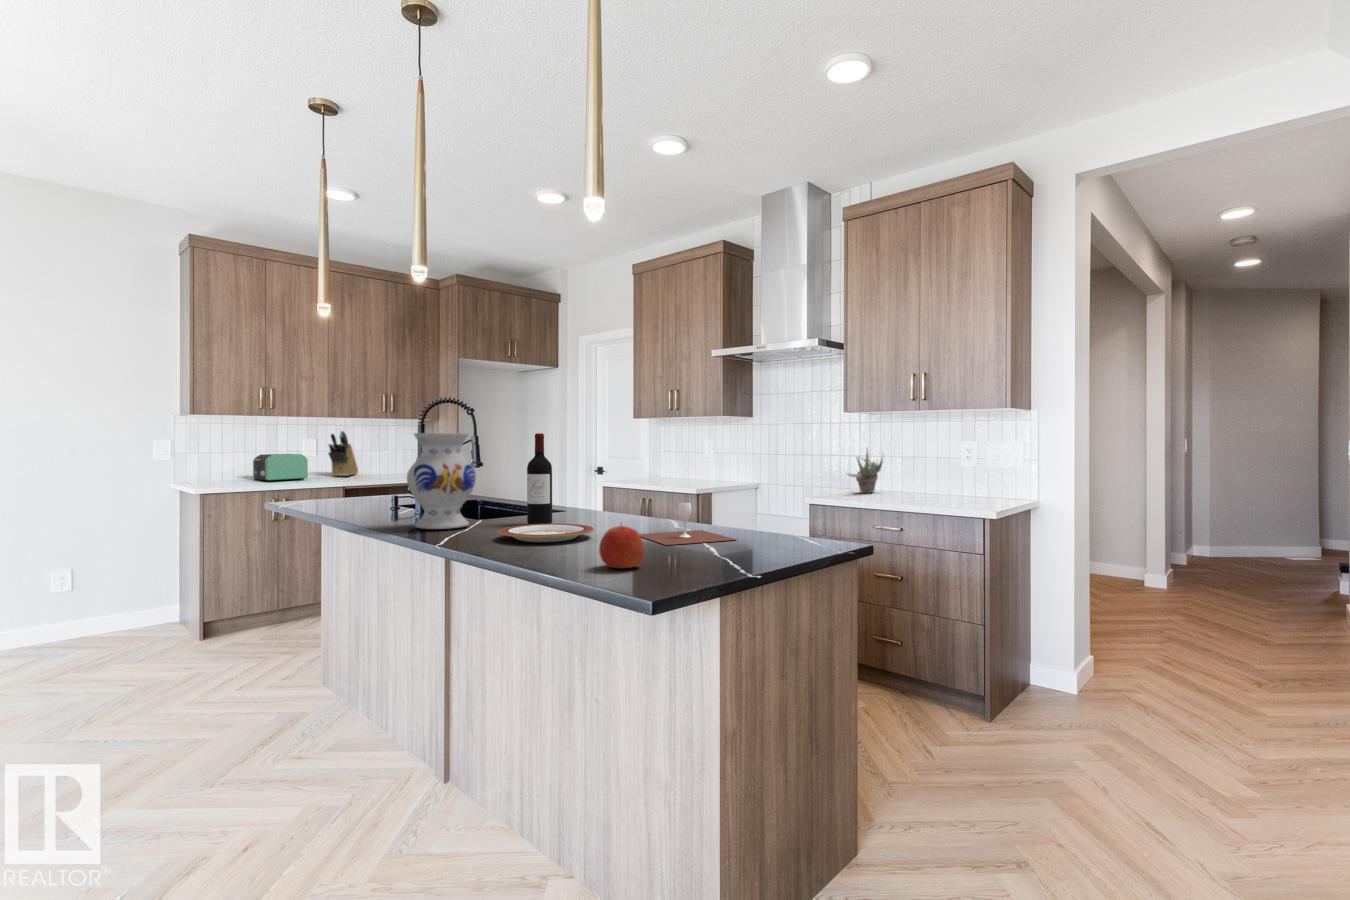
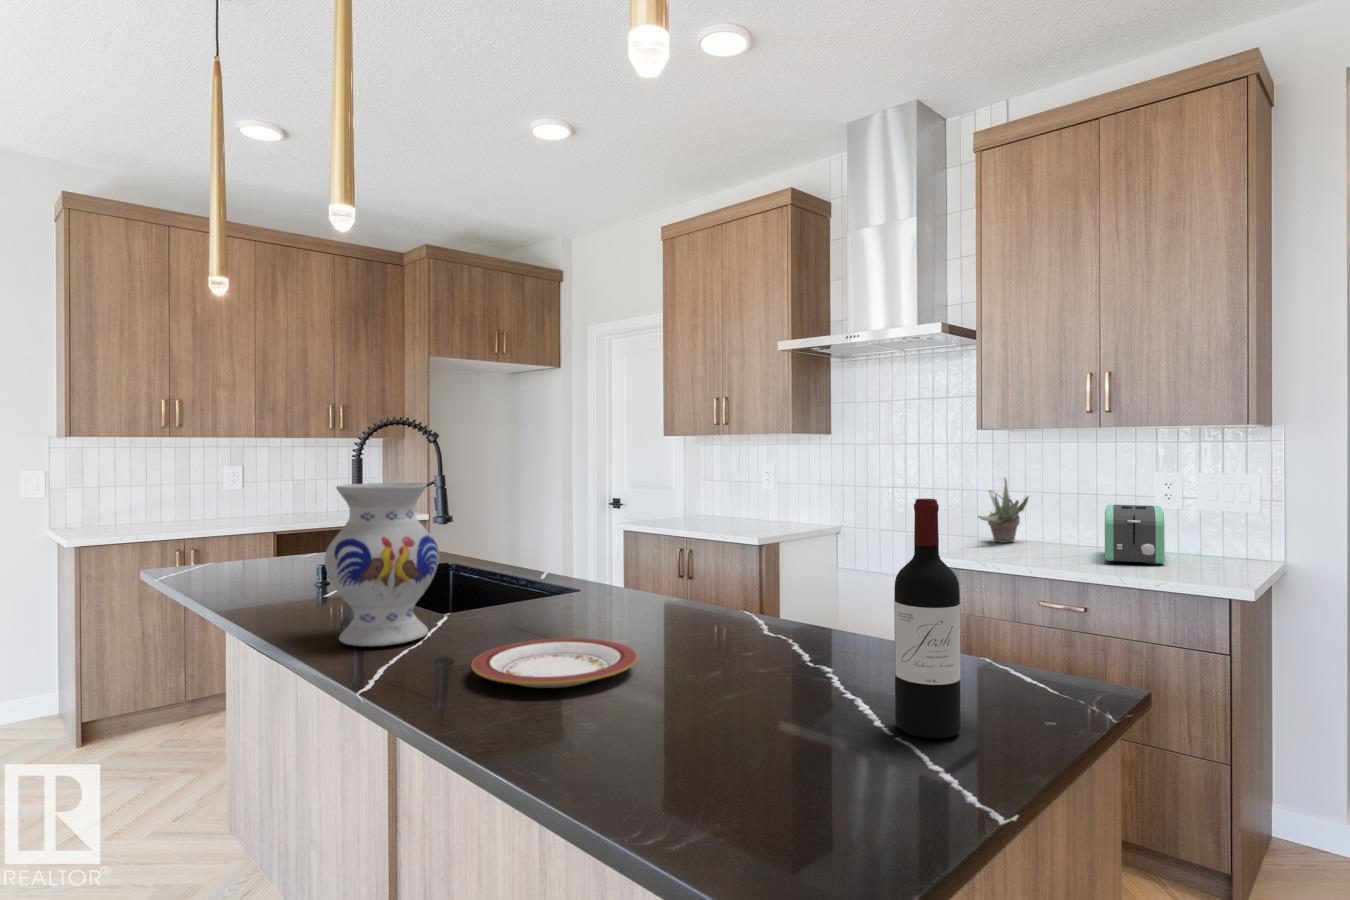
knife block: present [328,431,358,476] -> none [257,455,300,516]
wine bottle: present [527,433,552,524] -> present [894,499,961,739]
toaster: present [253,454,308,481] -> present [1105,505,1165,565]
wine glass: present [639,502,737,545] -> none [706,608,893,698]
apple: present [599,524,644,568] -> none [669,699,761,799]

